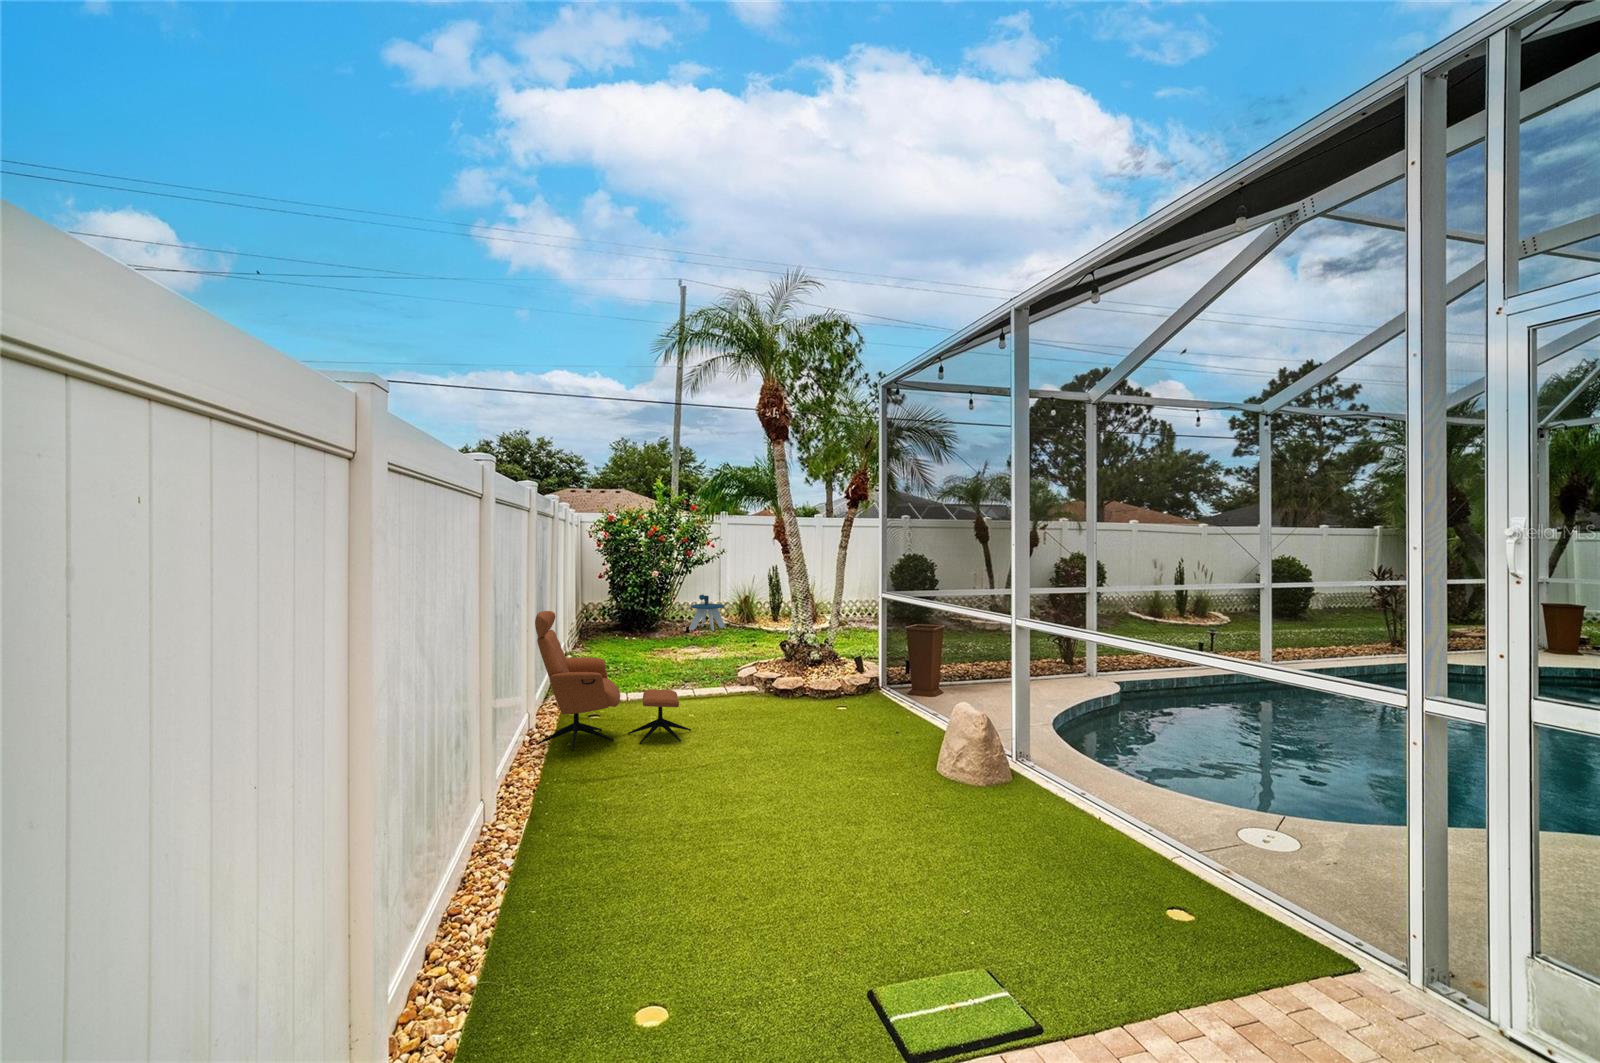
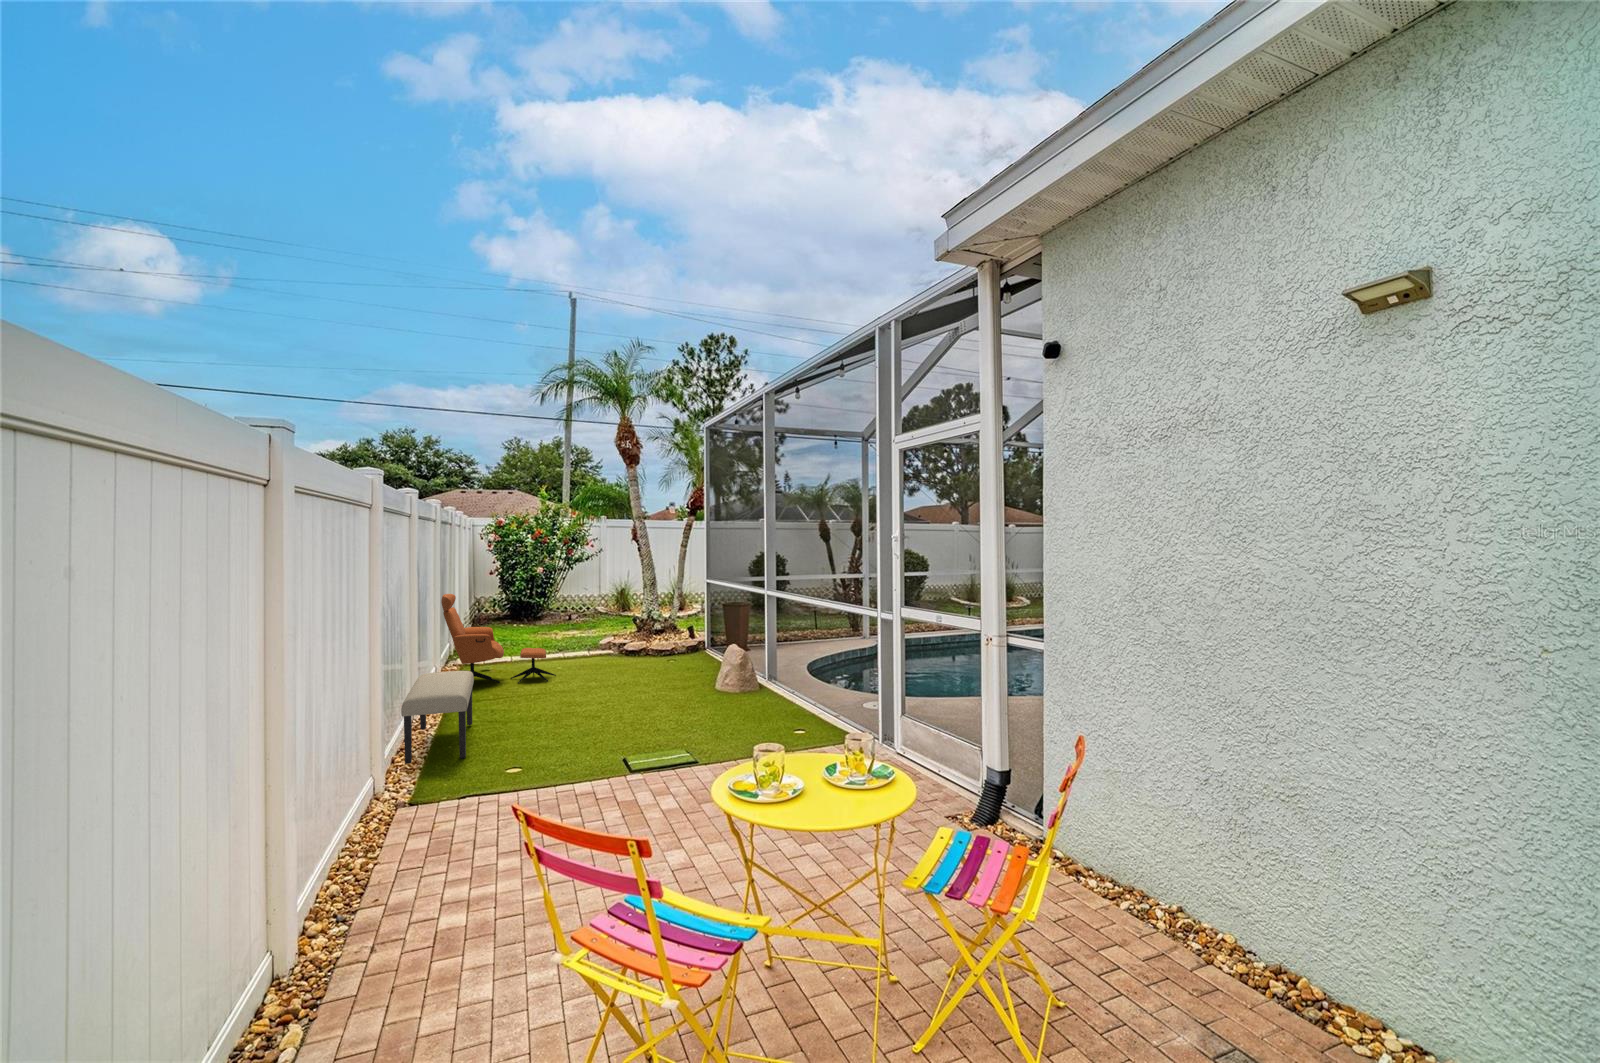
side table: present [689,595,725,631] -> none [571,587,603,618]
bench: none [434,756,577,980] -> present [401,671,474,764]

